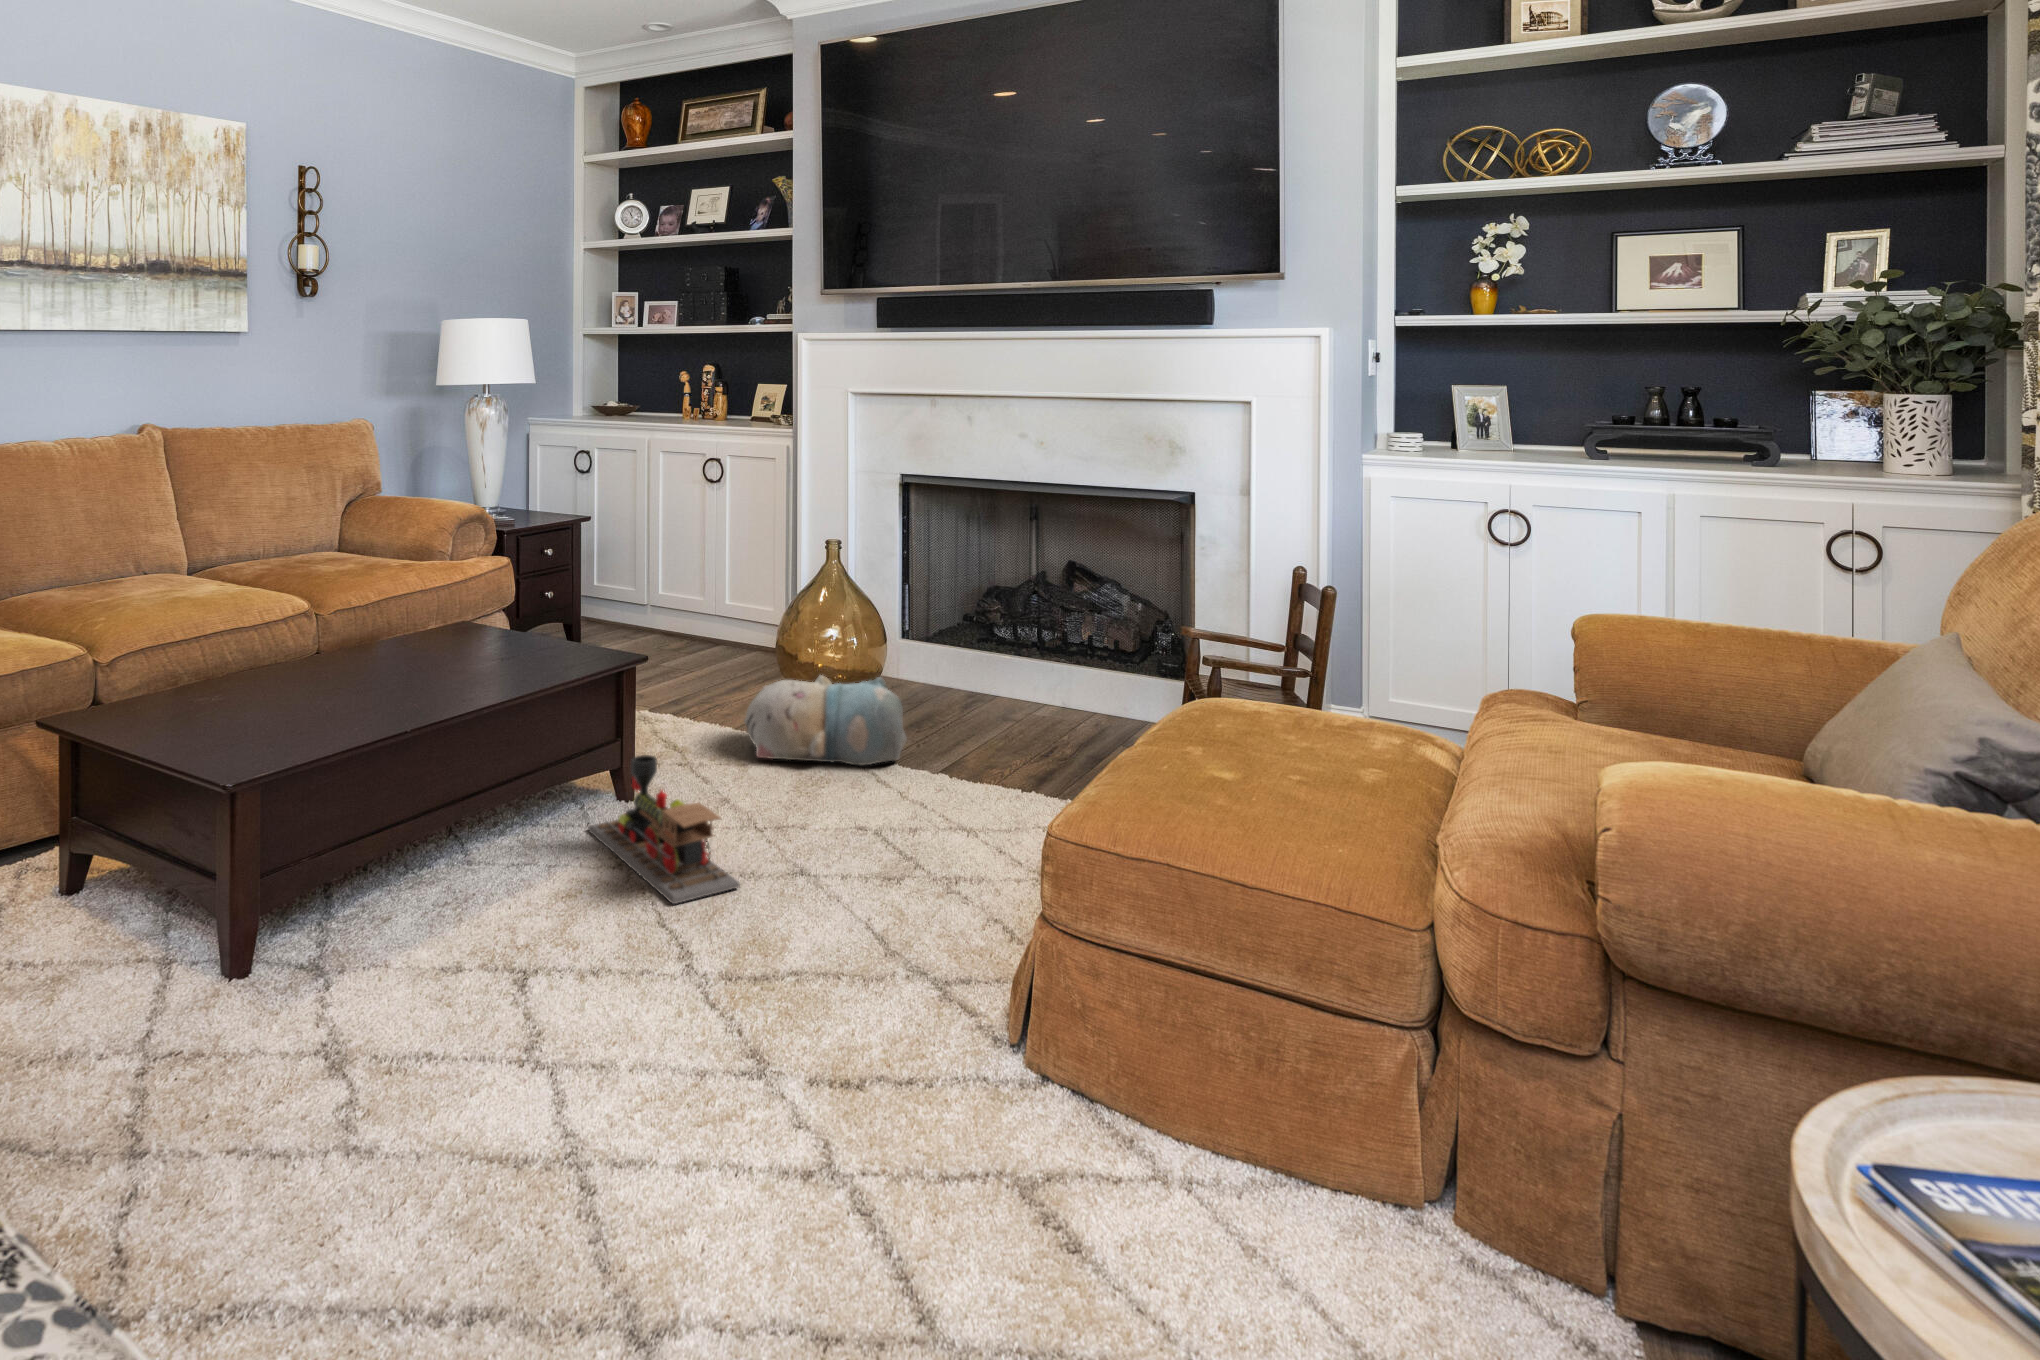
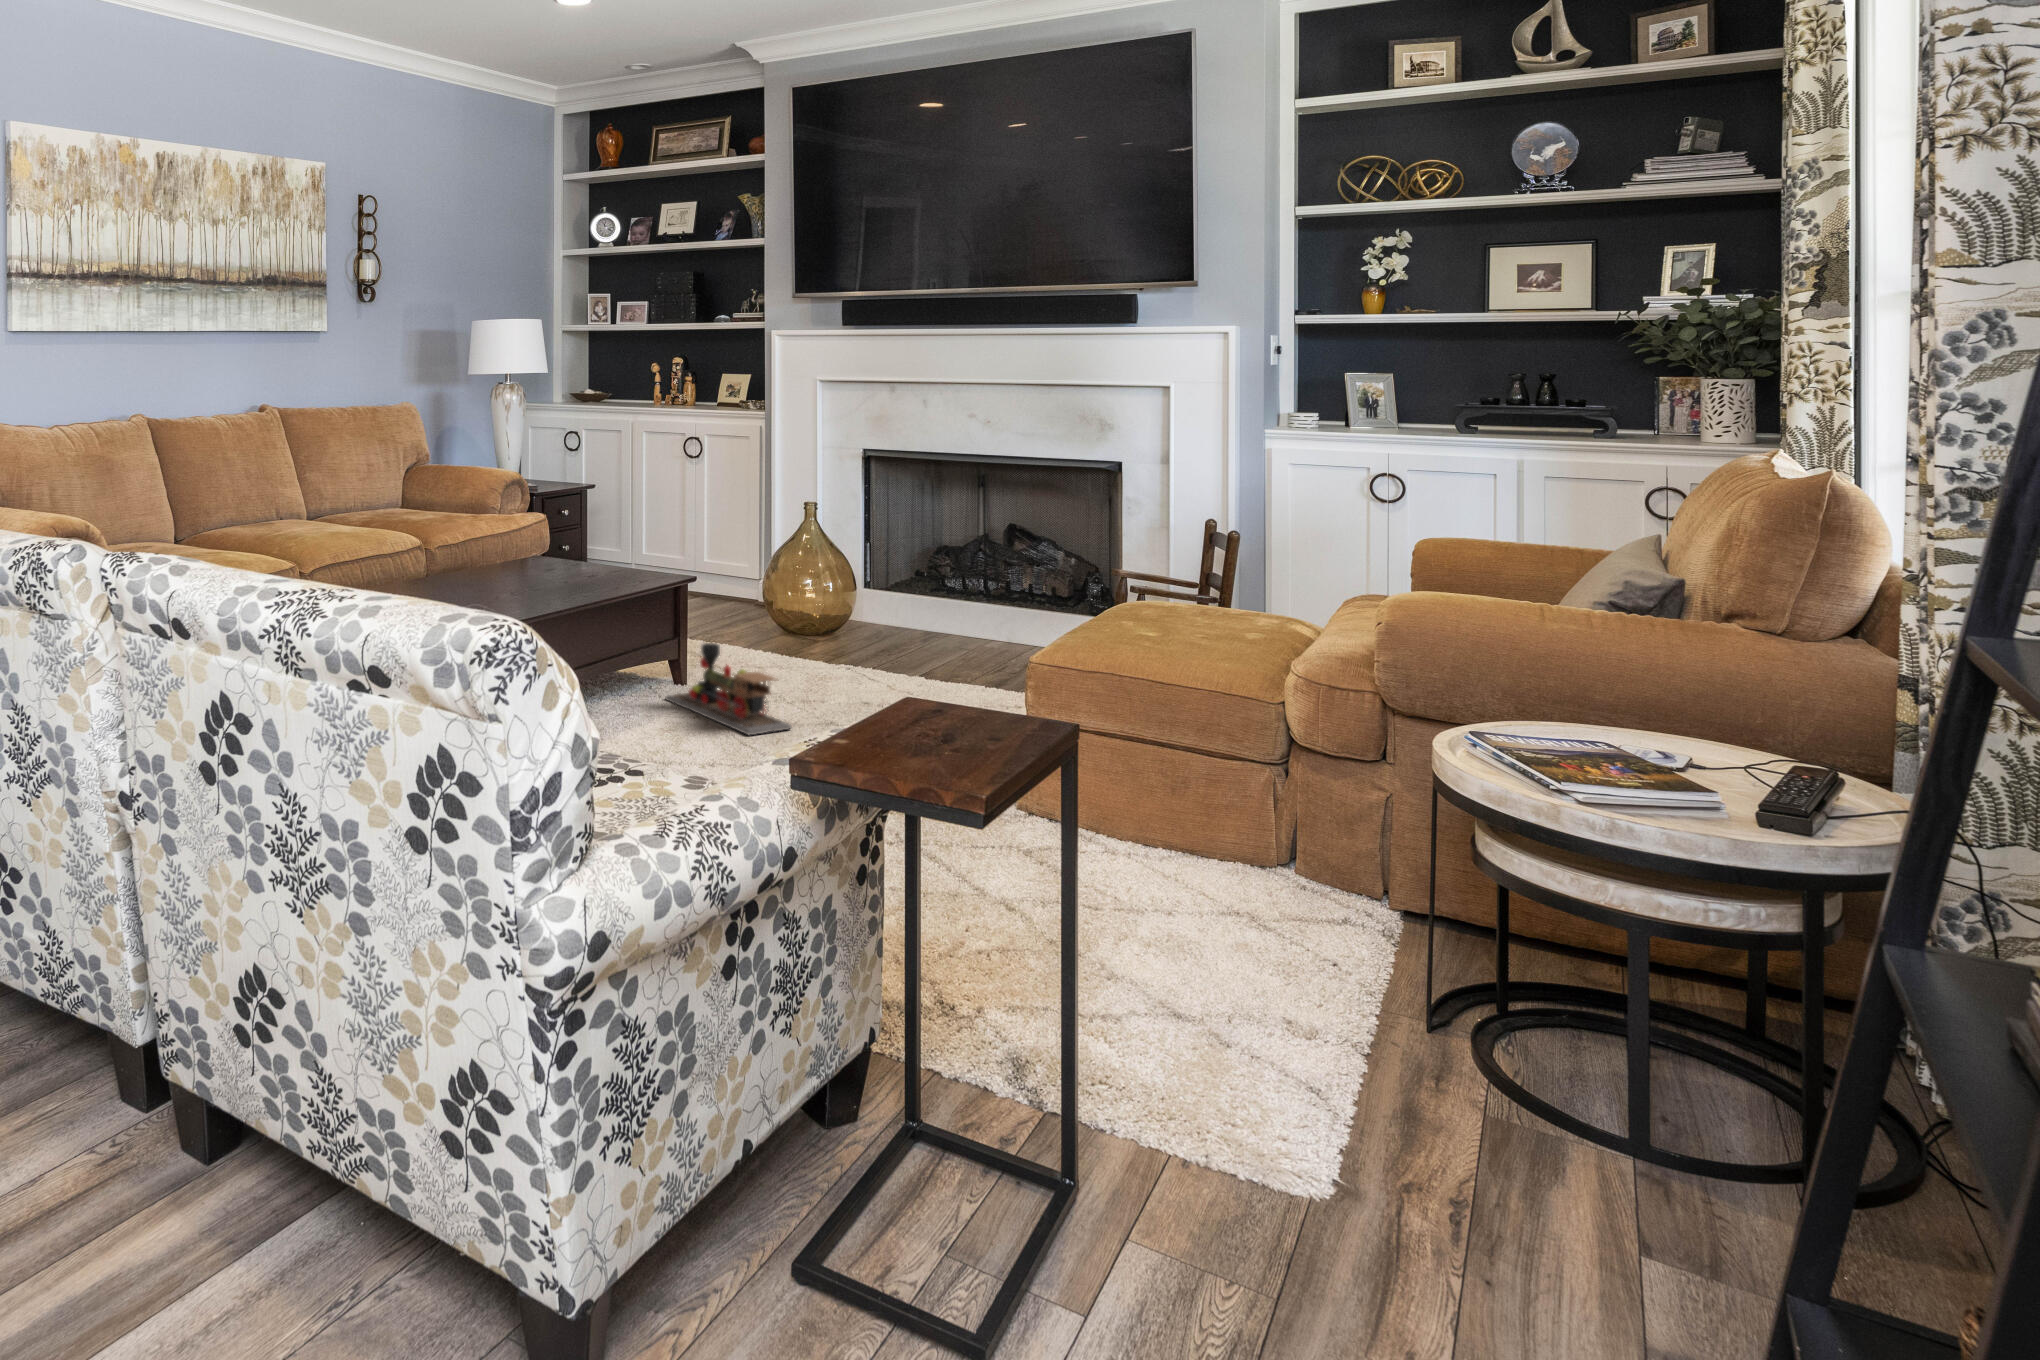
plush toy: present [744,675,907,765] -> none [758,604,889,670]

